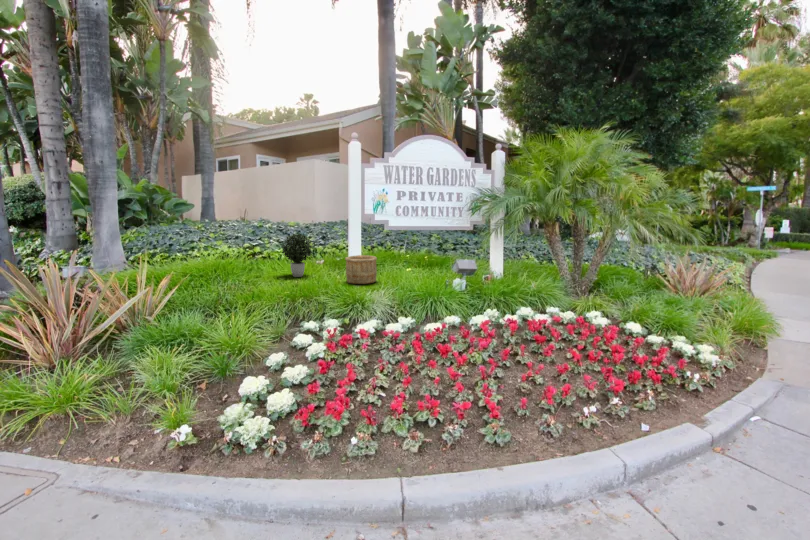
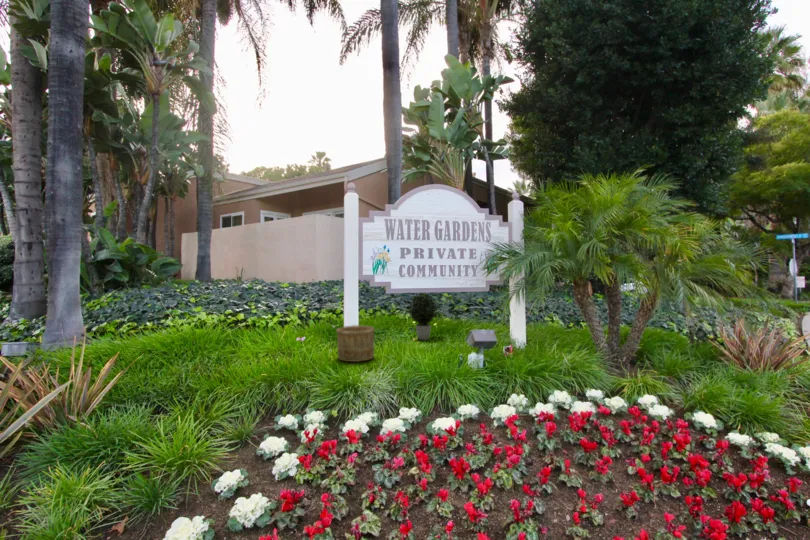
potted plant: present [282,234,313,277] -> present [407,294,439,340]

